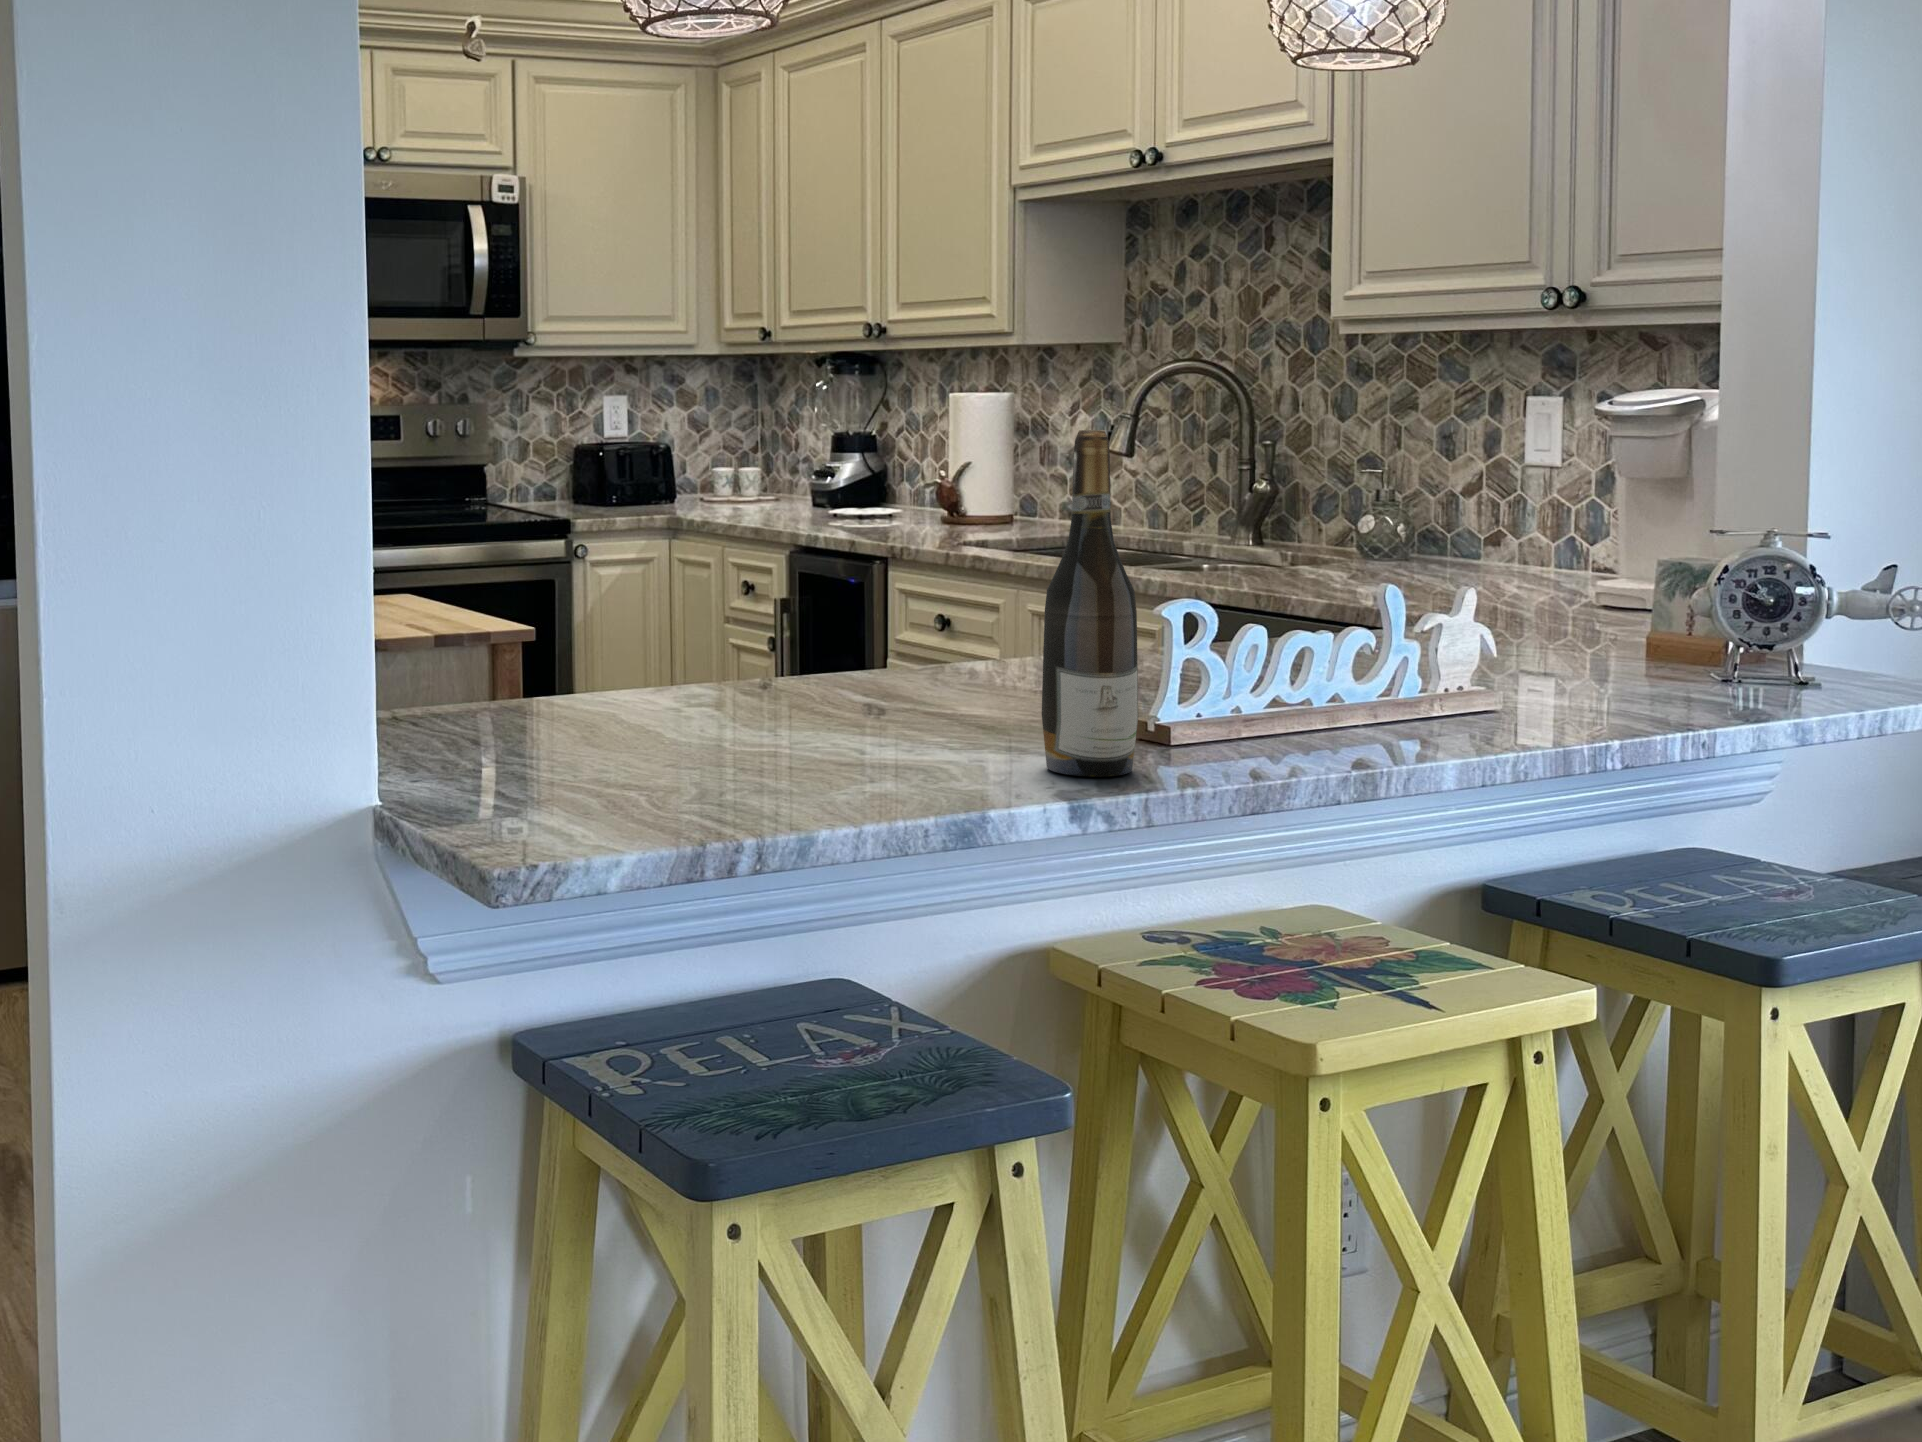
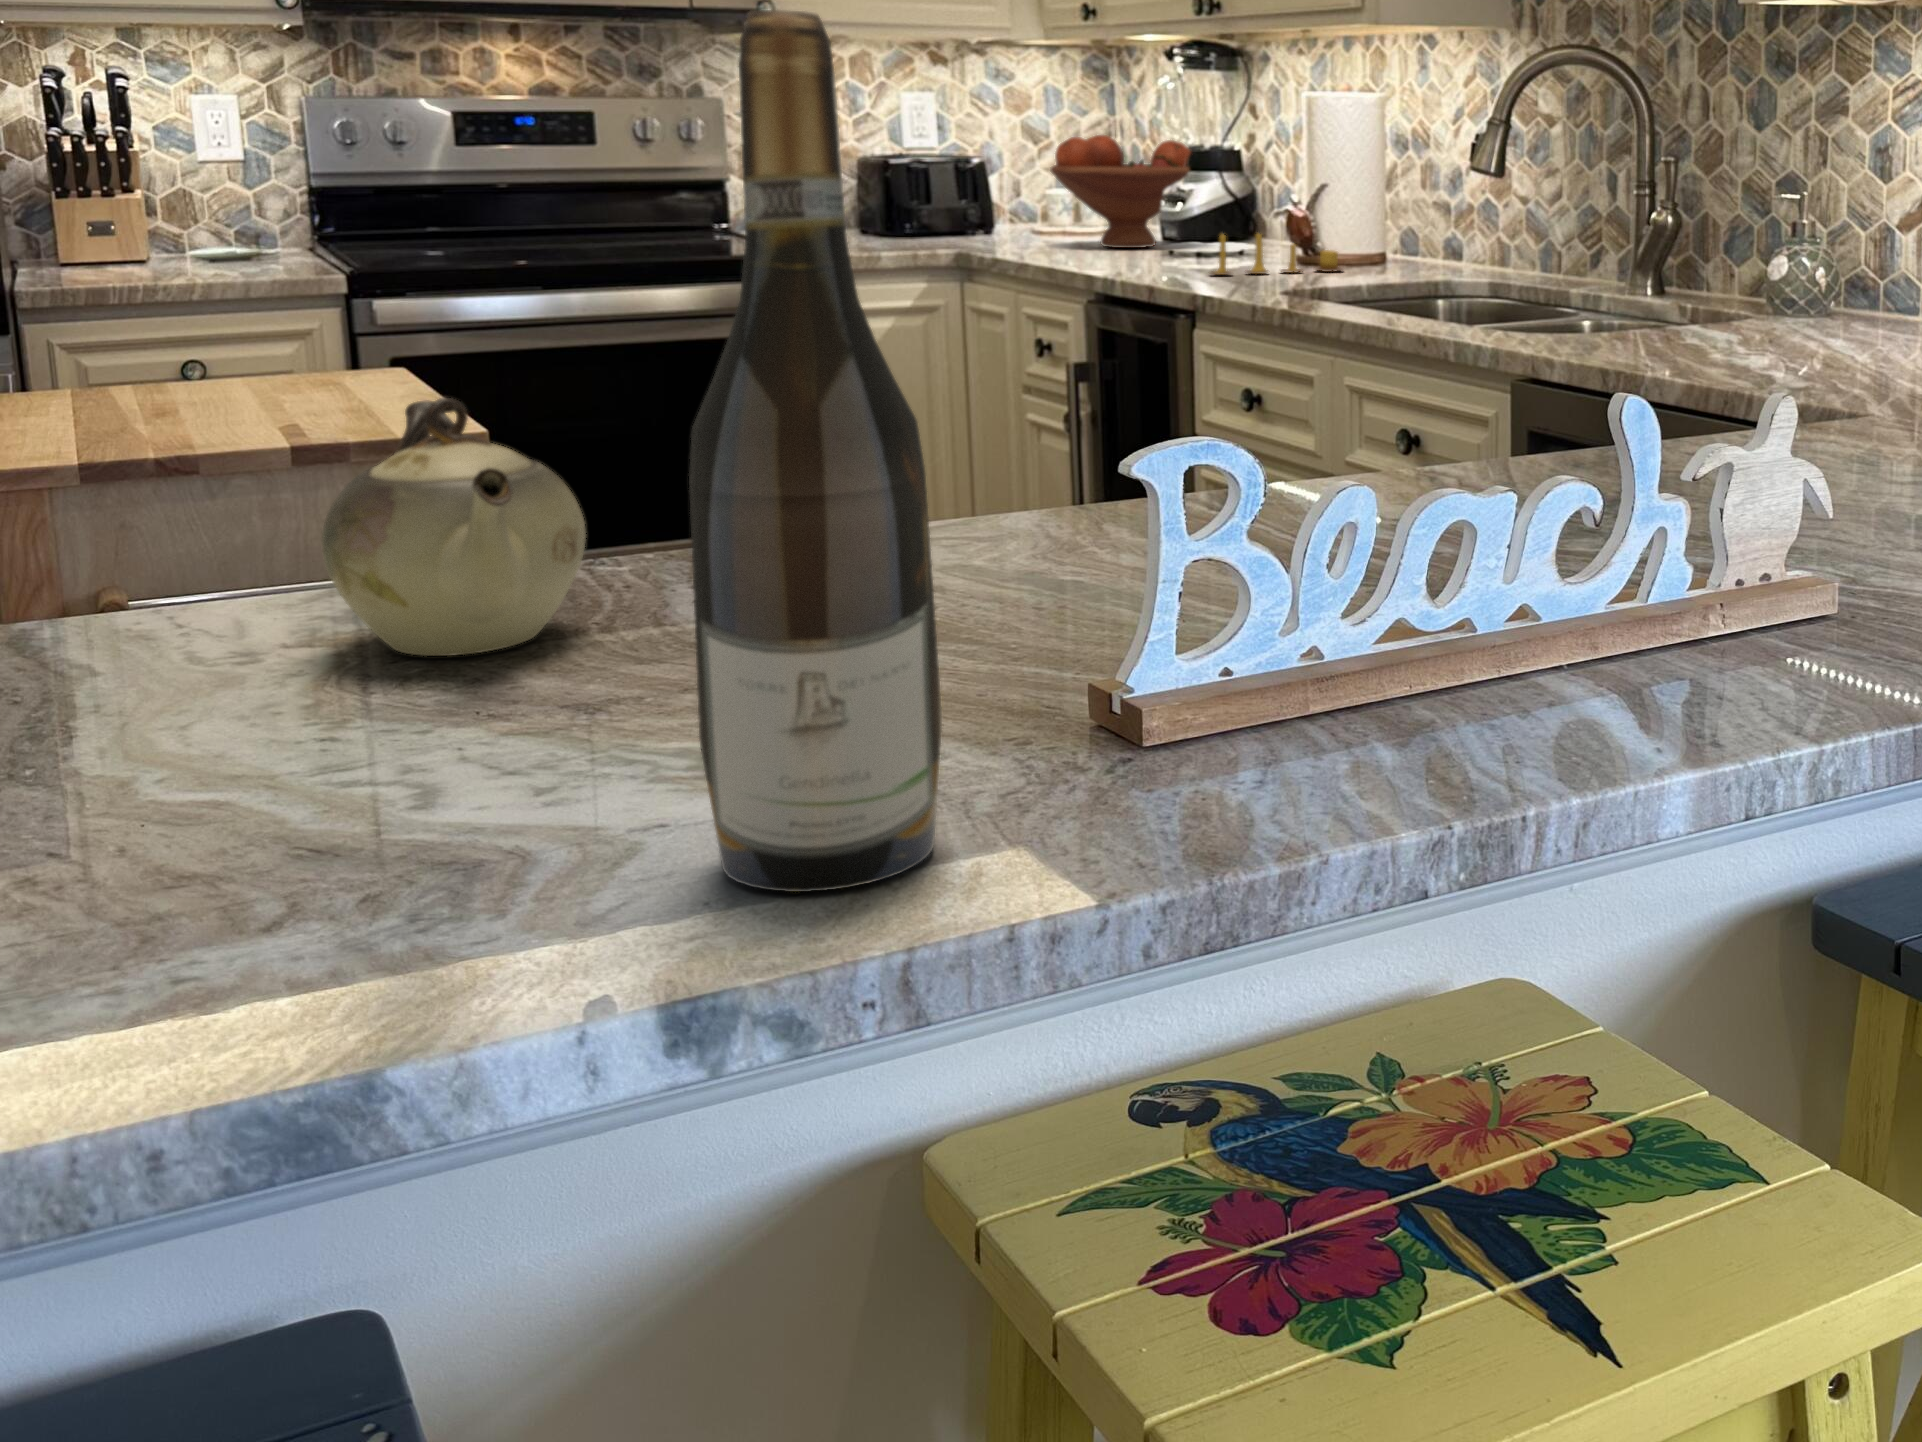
fruit bowl: none [737,427,856,515] -> present [1050,135,1190,248]
candle: none [892,500,993,535] -> present [1211,234,1342,275]
teapot: none [738,592,858,715] -> present [322,398,586,656]

